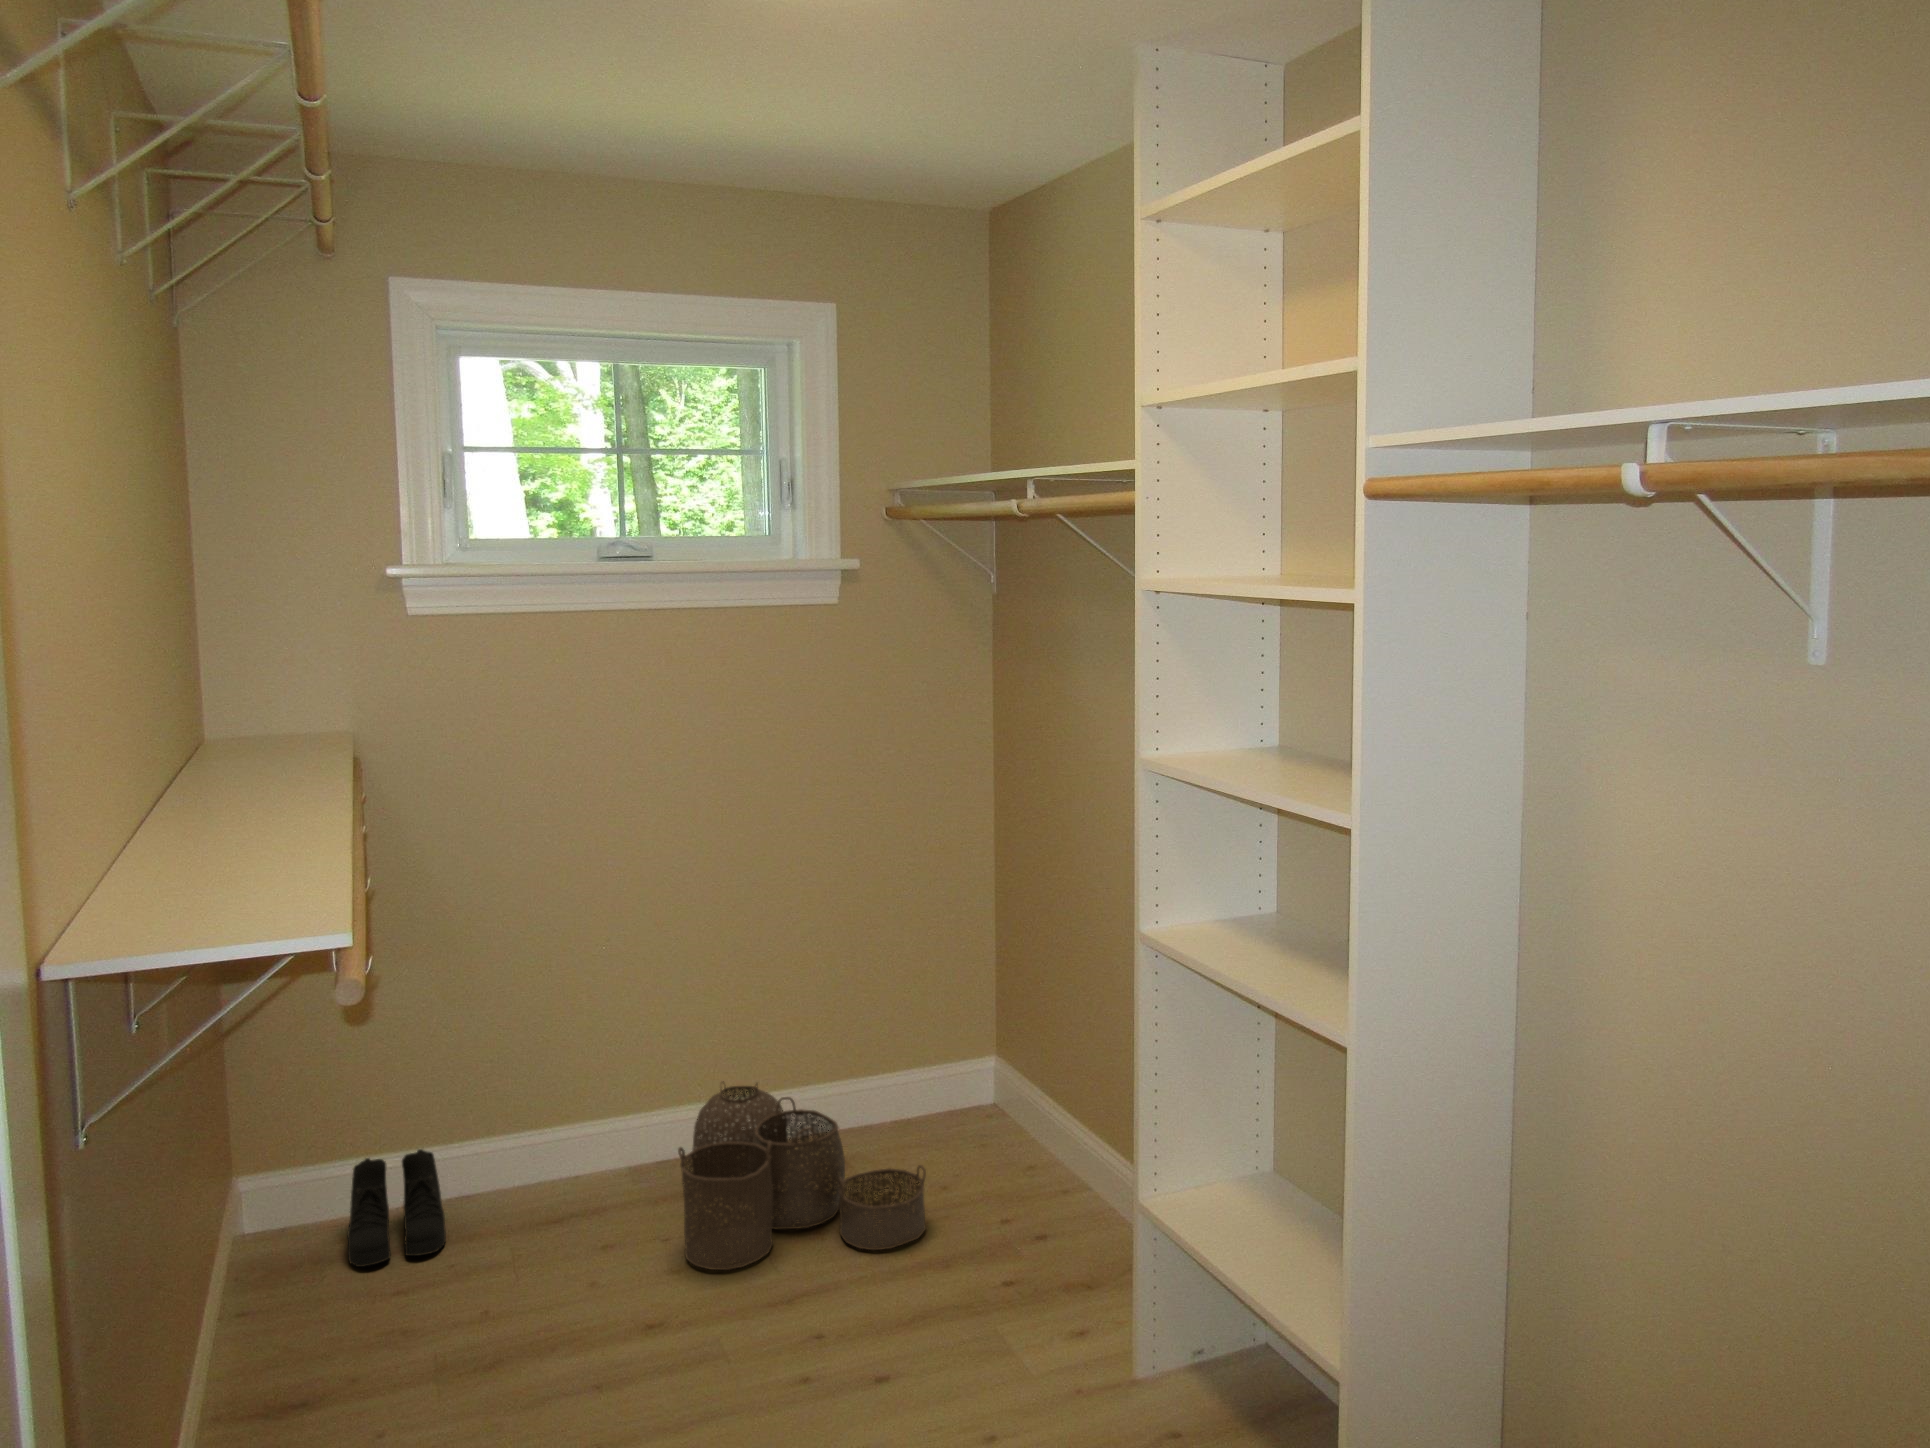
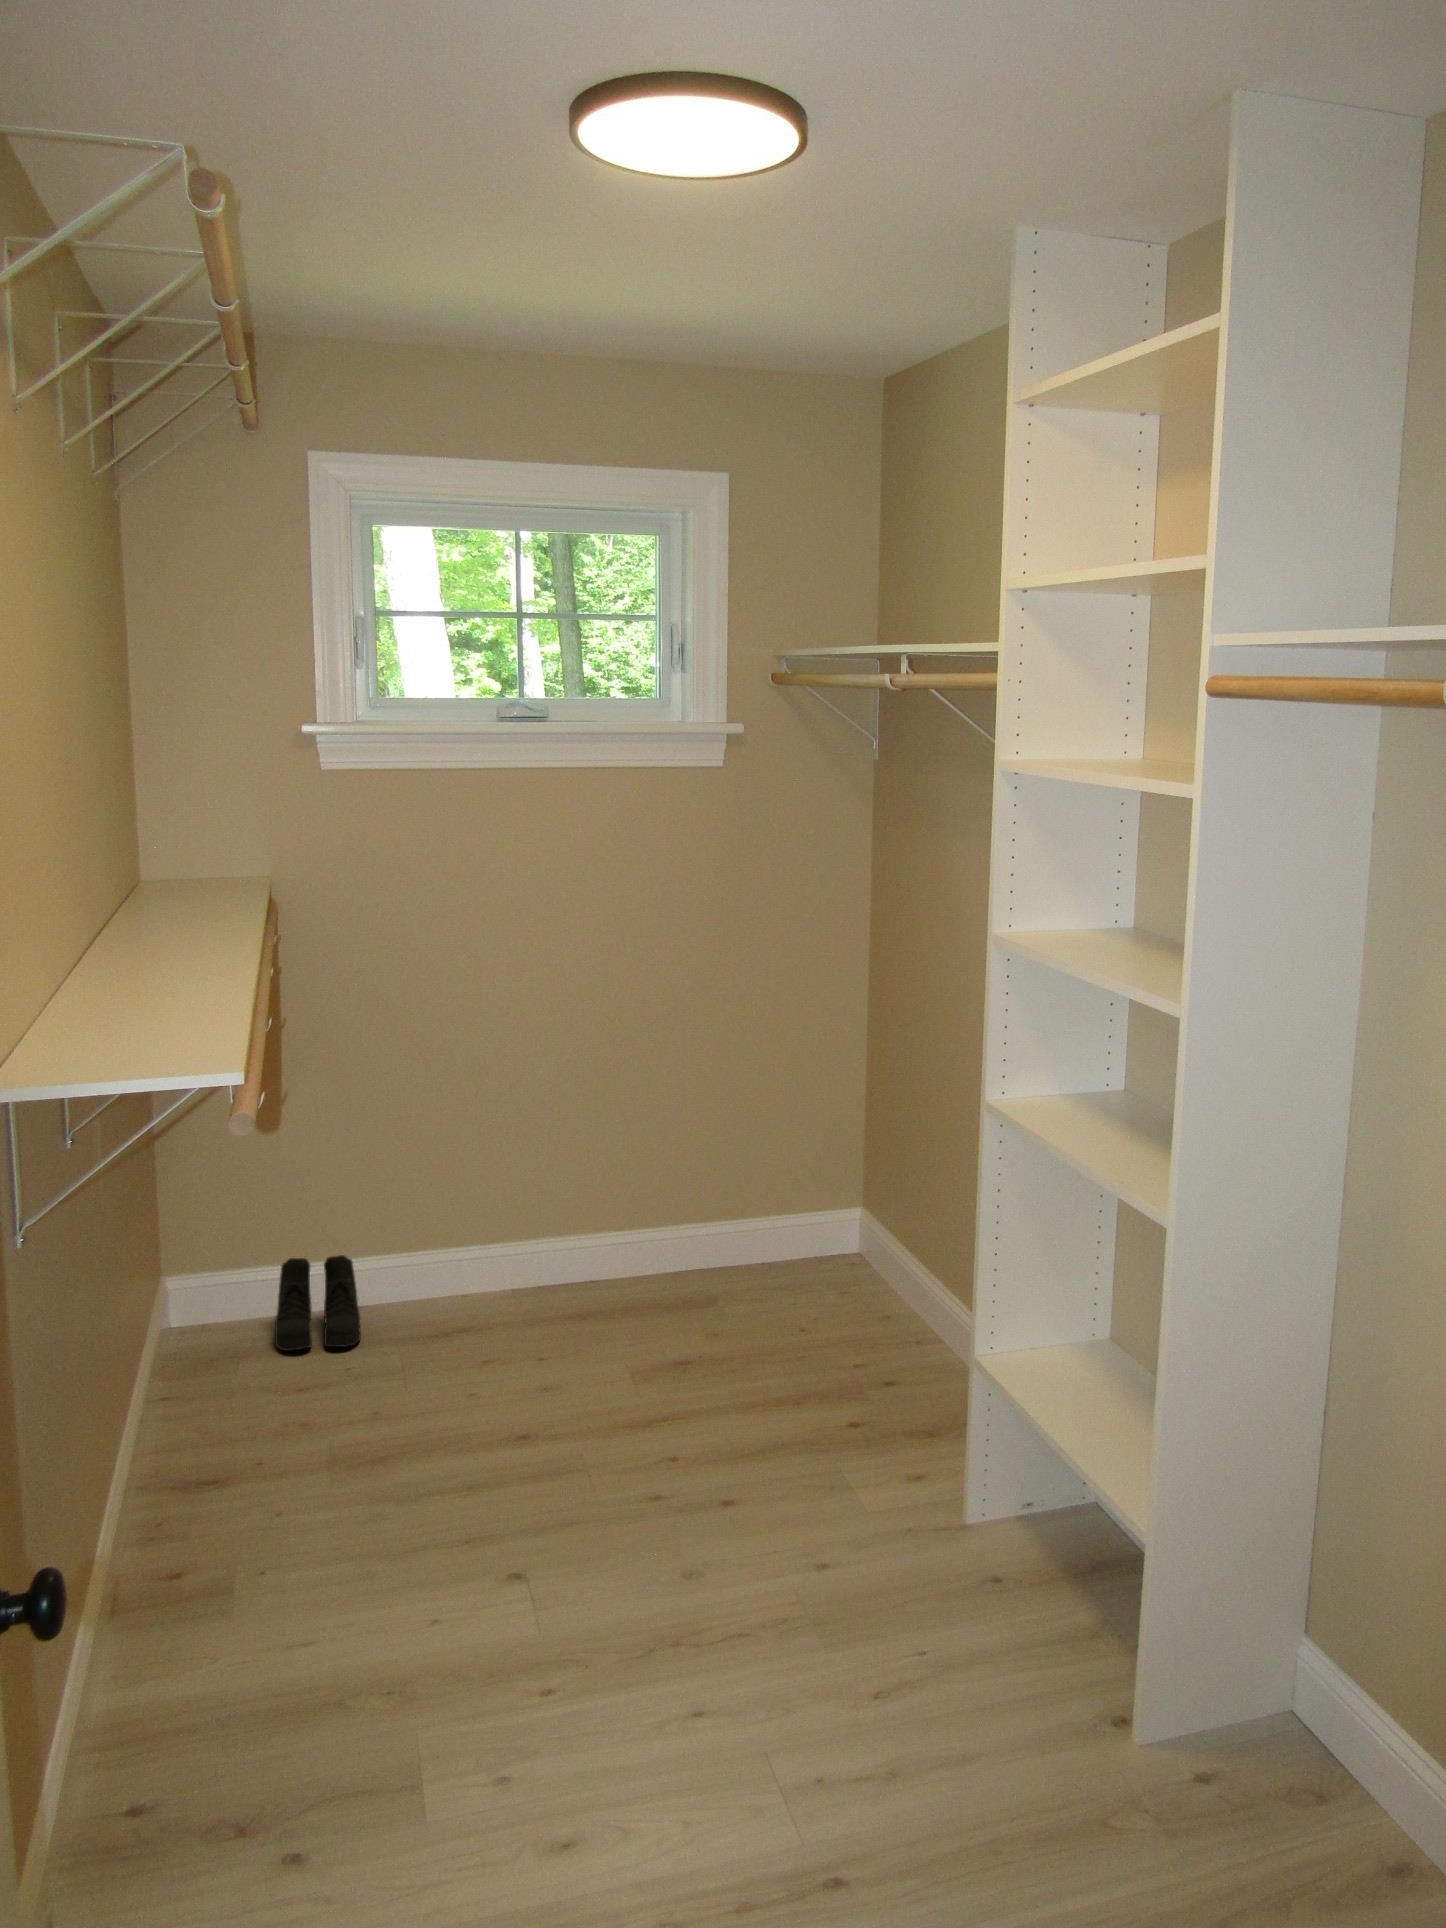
woven basket: present [678,1081,926,1270] -> none [571,1220,807,1387]

